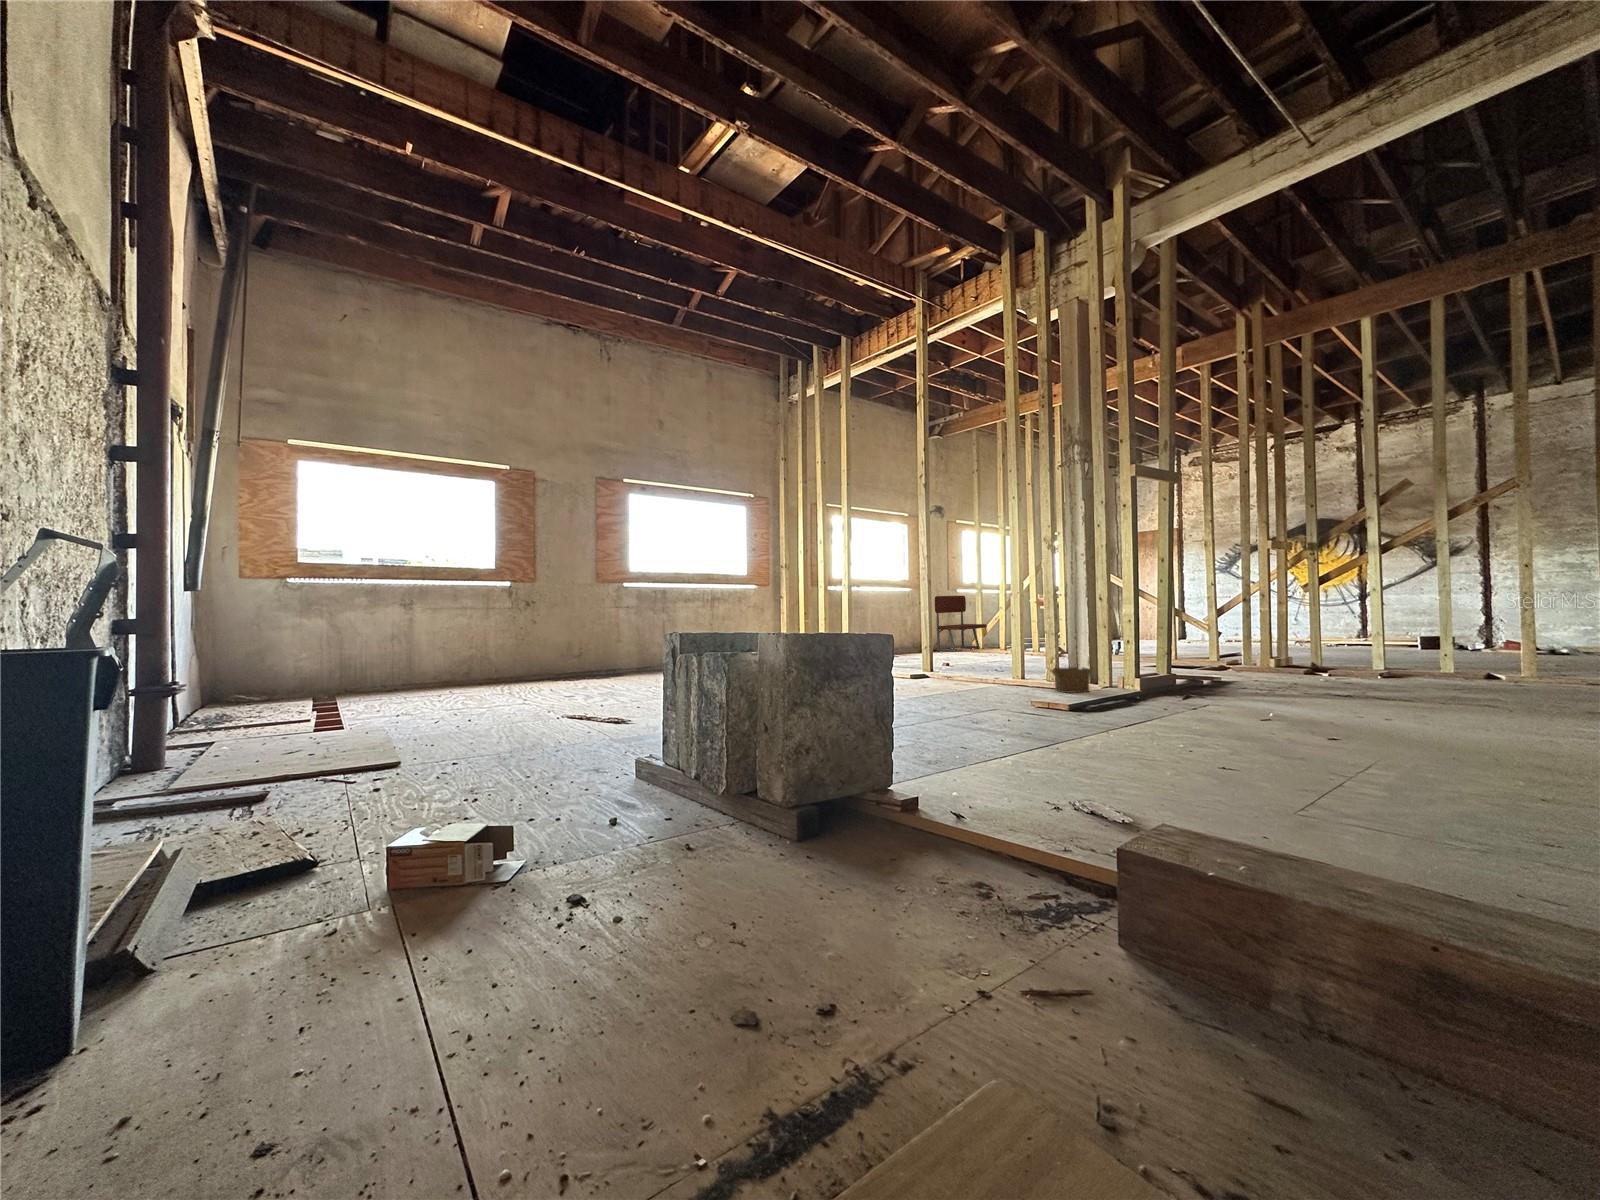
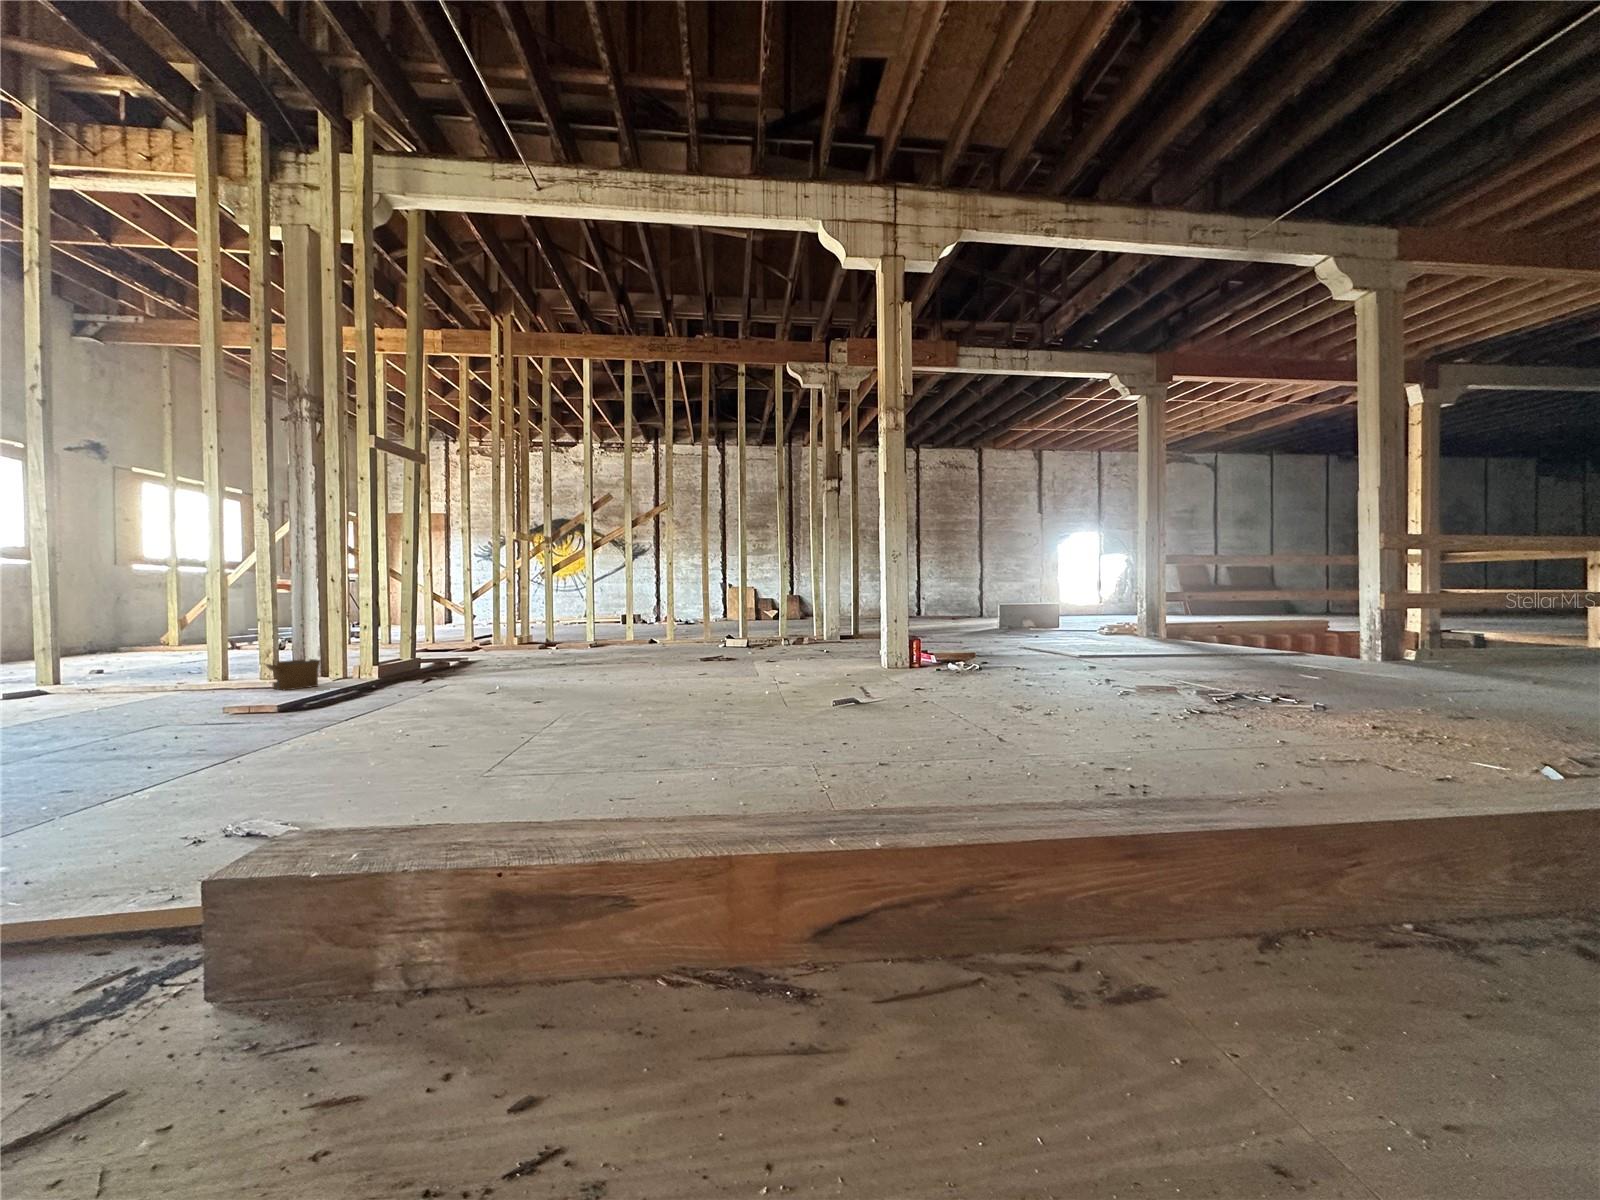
bench: present [935,596,987,652] -> none [82,574,182,655]

